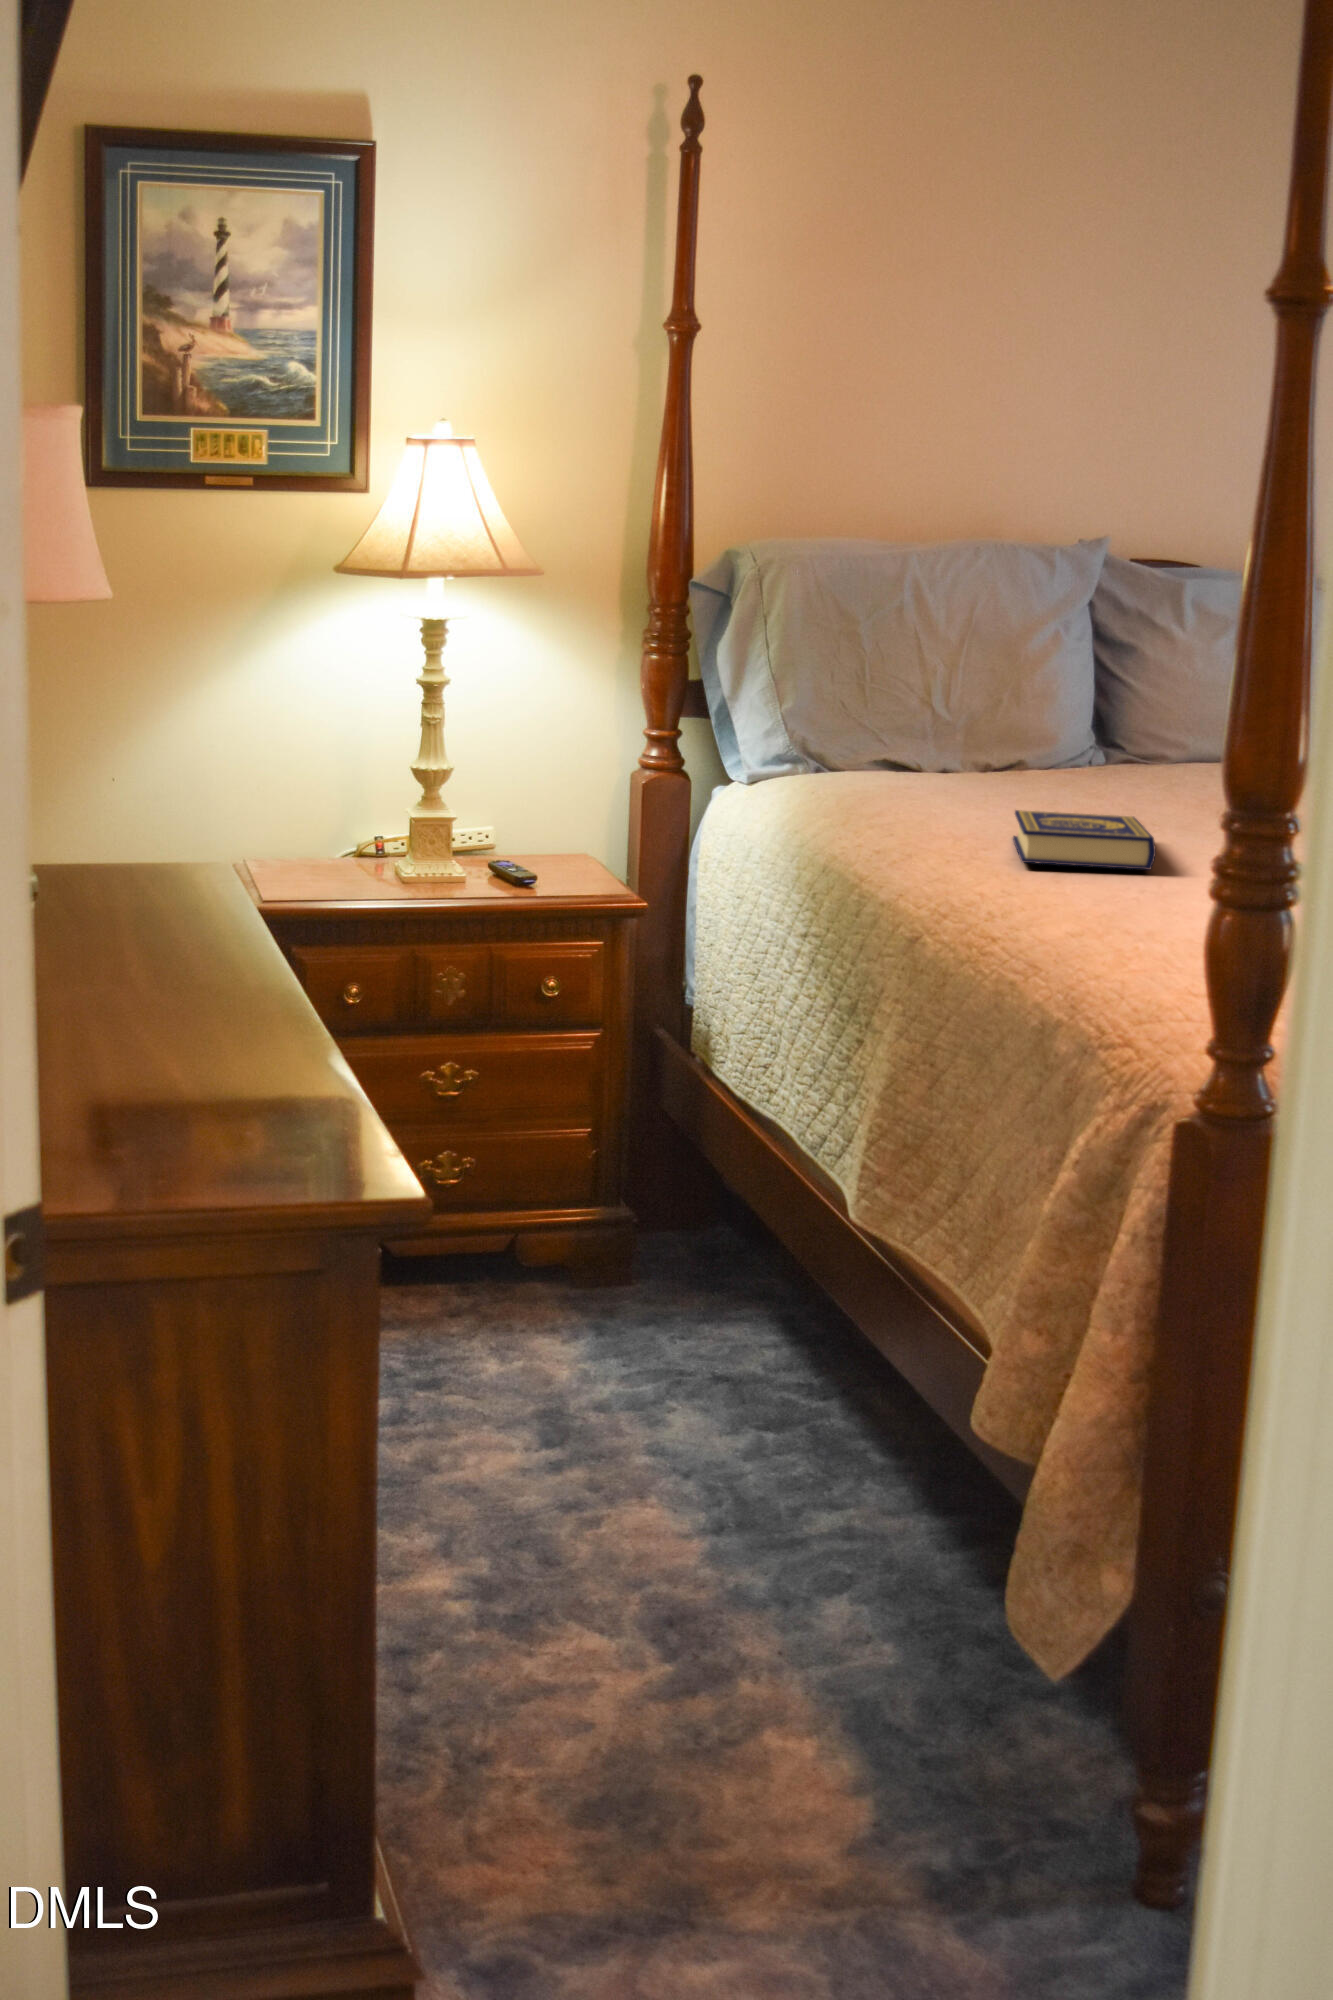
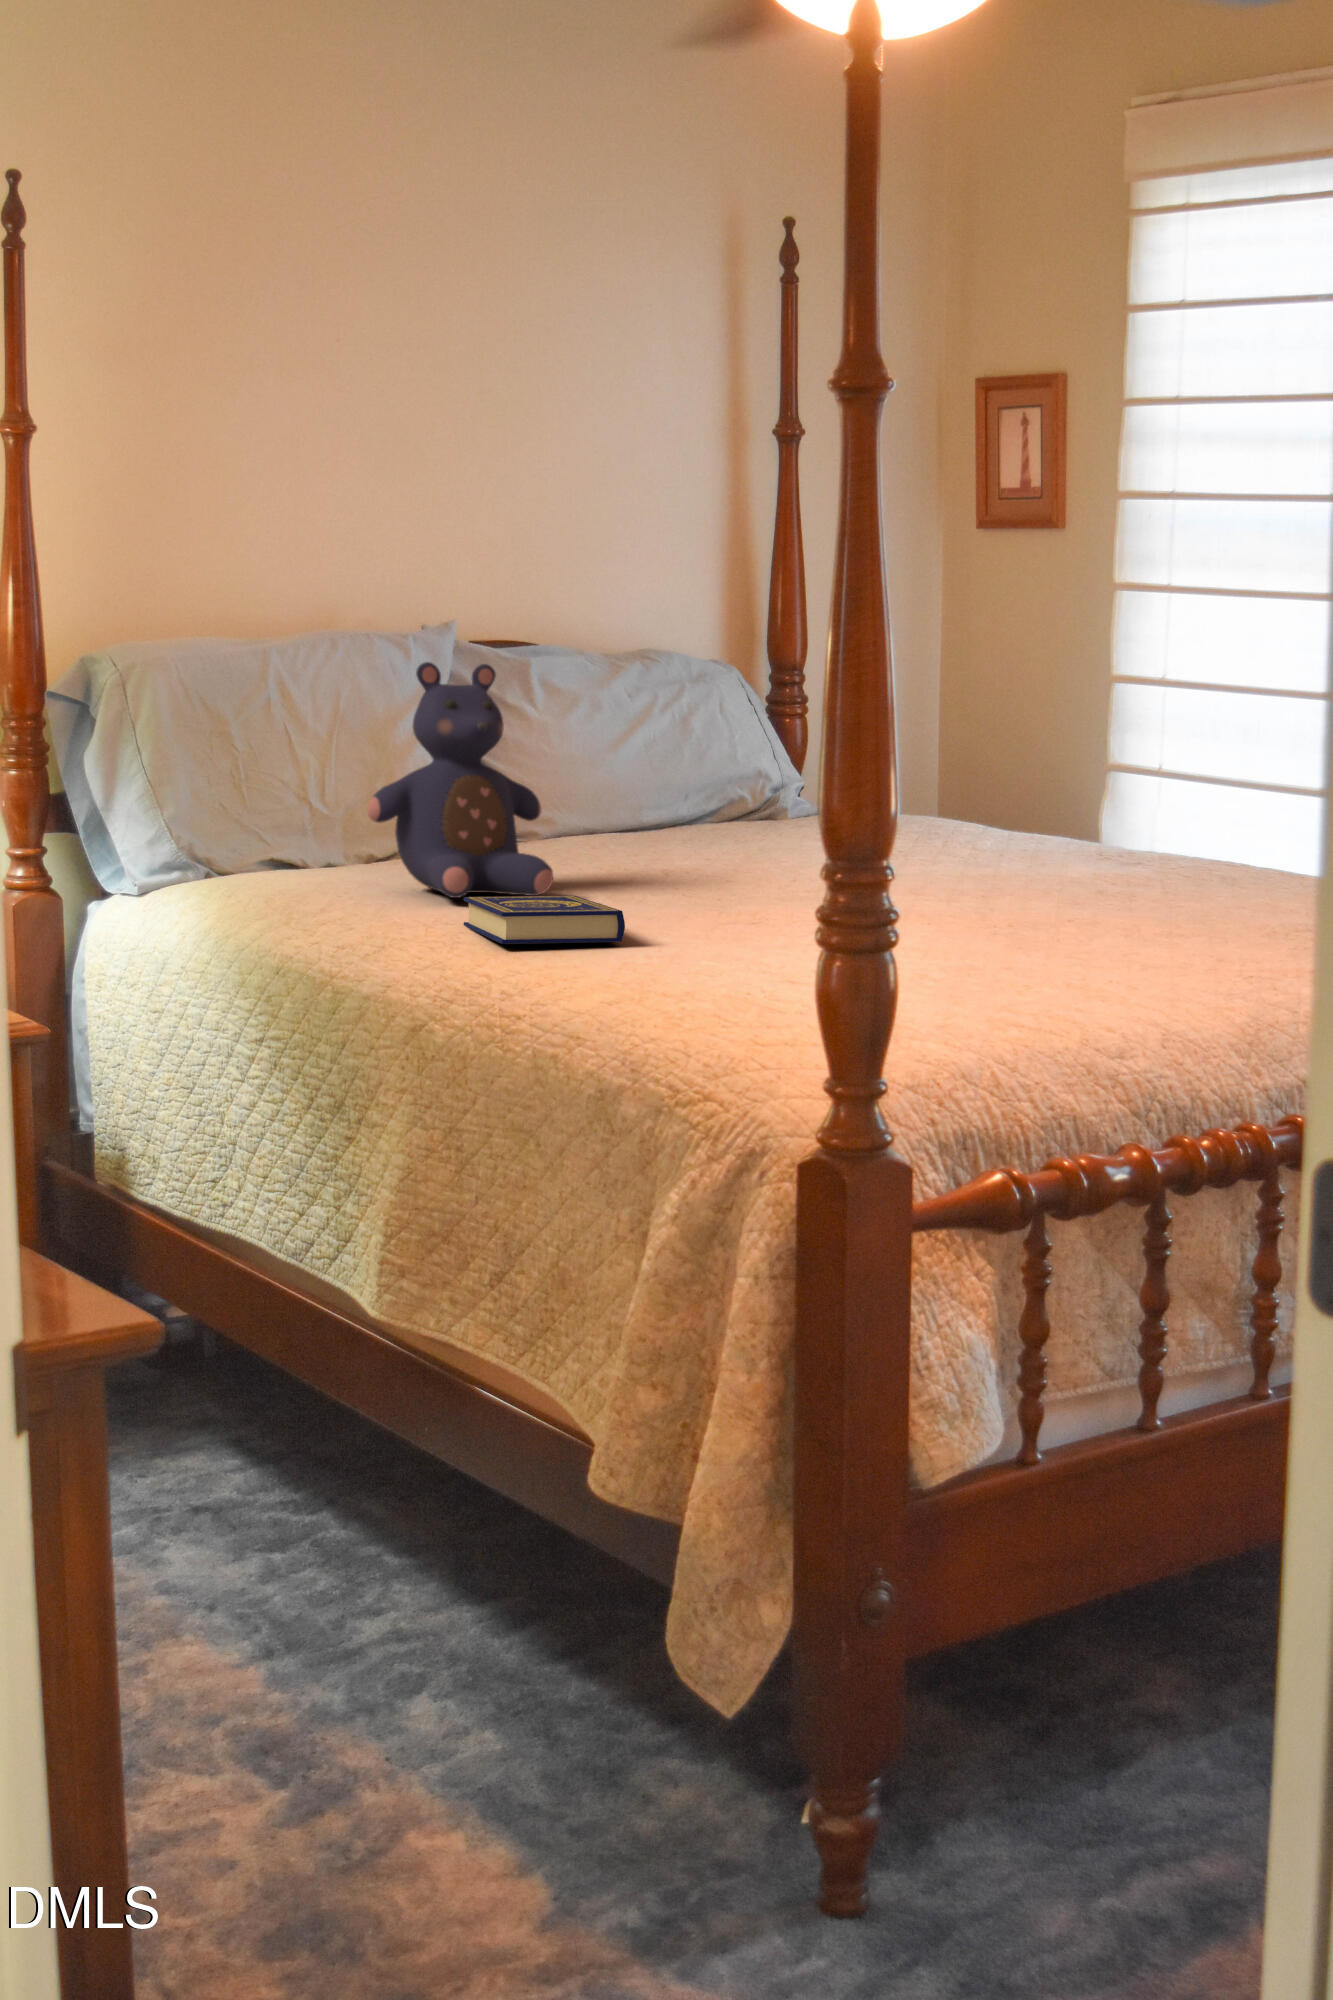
teddy bear: none [954,564,1143,812] -> present [367,662,553,898]

